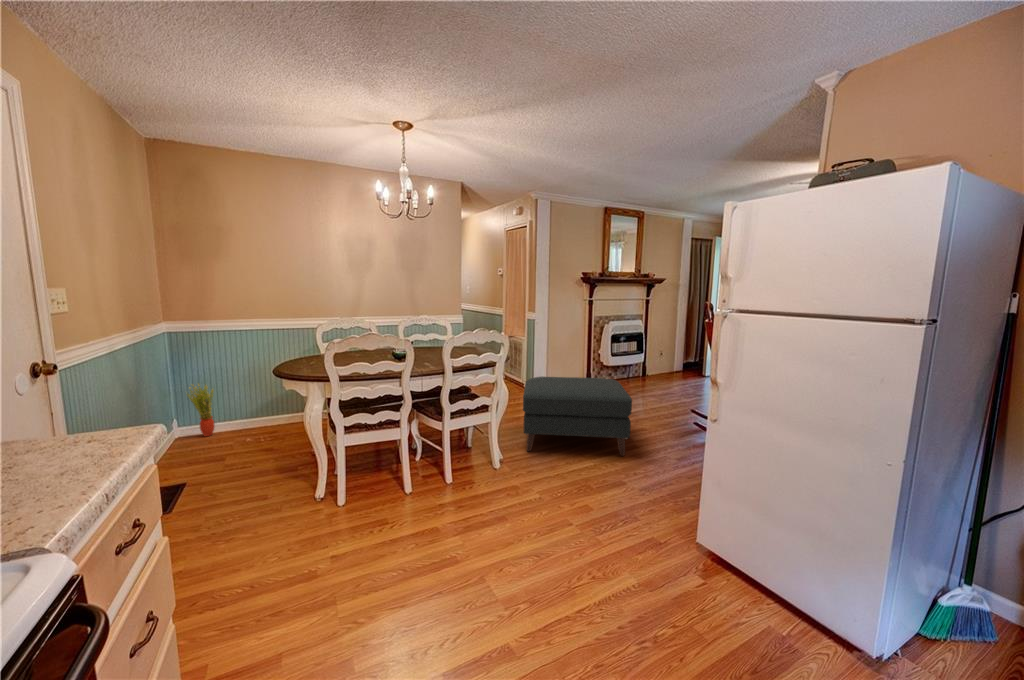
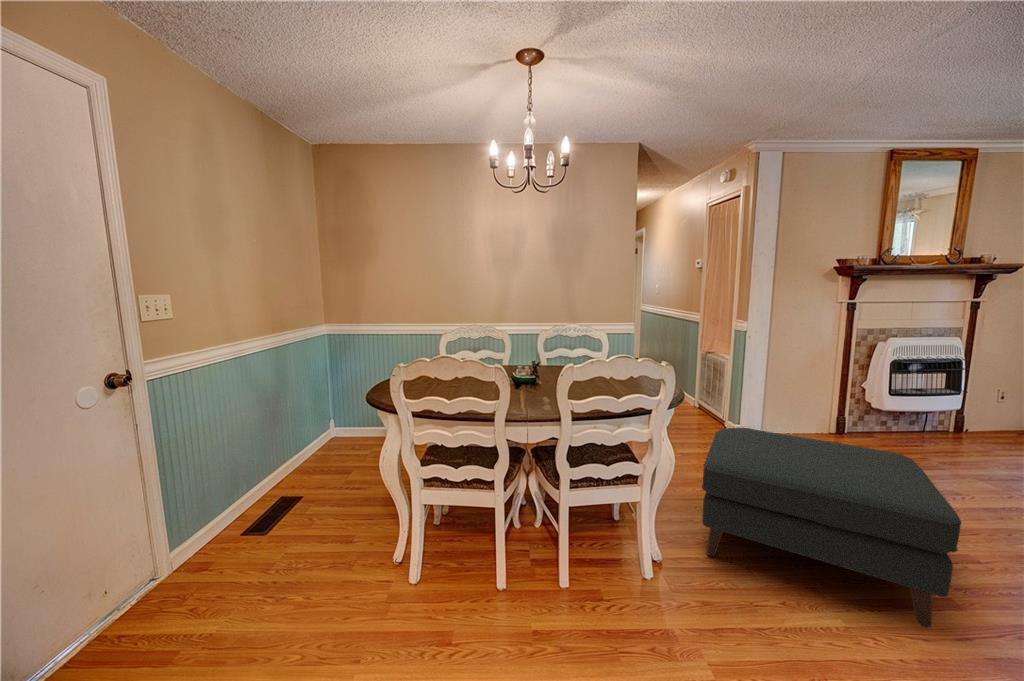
potted plant: present [188,384,214,436] -> none [338,386,363,439]

